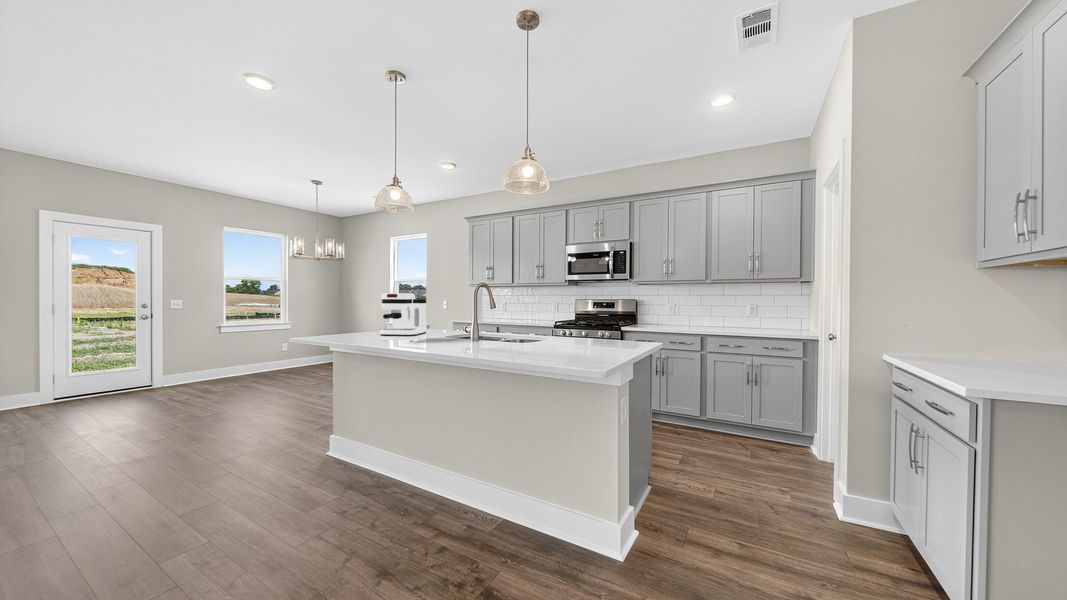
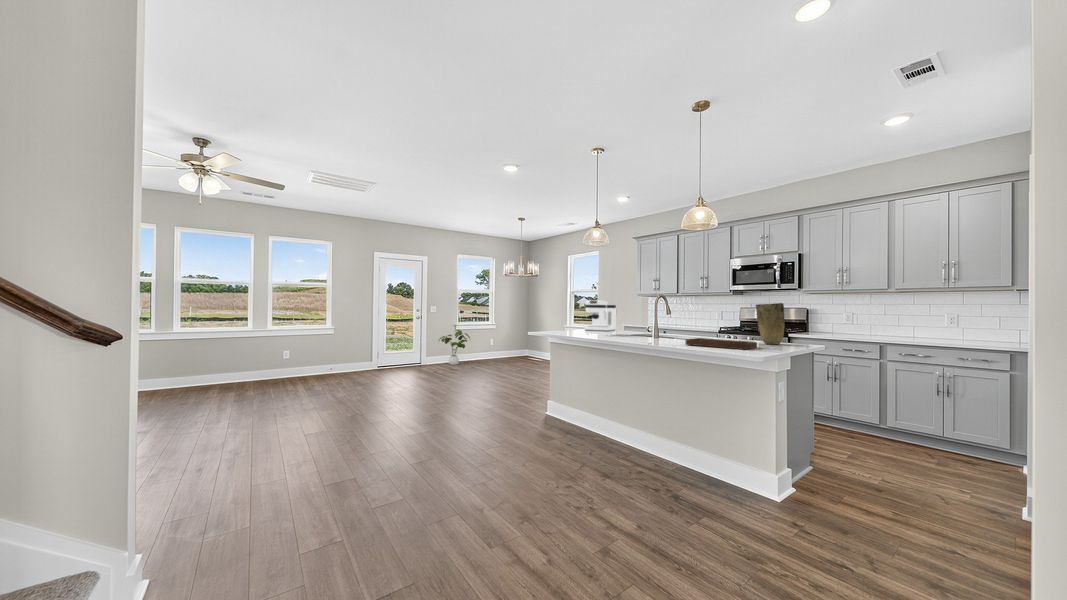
vase: none [594,296,626,348] -> present [756,303,785,344]
tray: none [508,329,597,362] -> present [686,326,757,350]
house plant: none [193,332,248,381] -> present [439,330,470,365]

